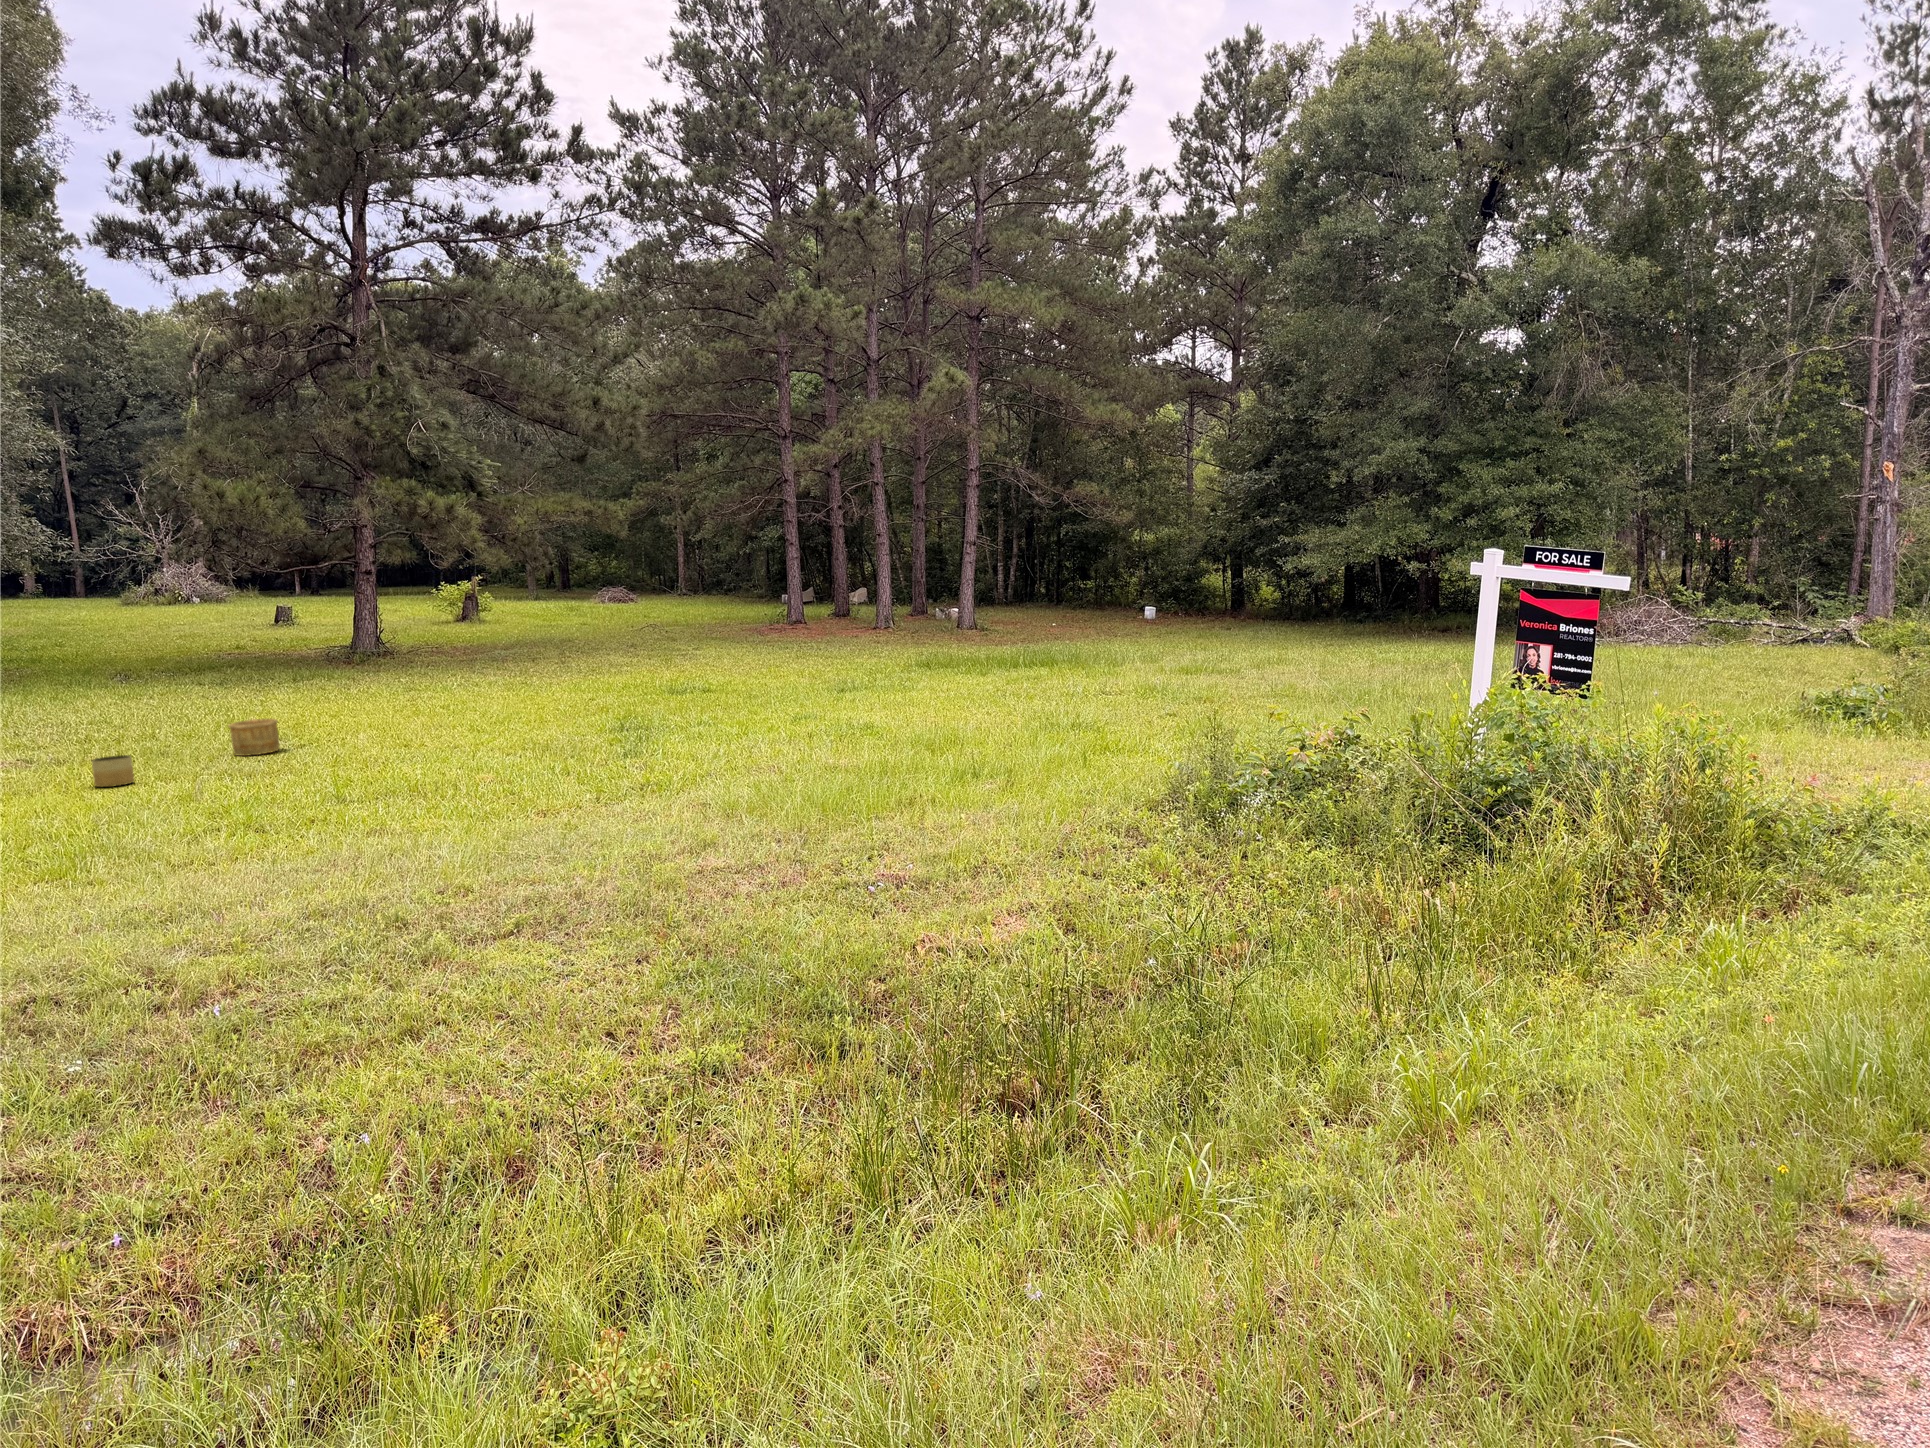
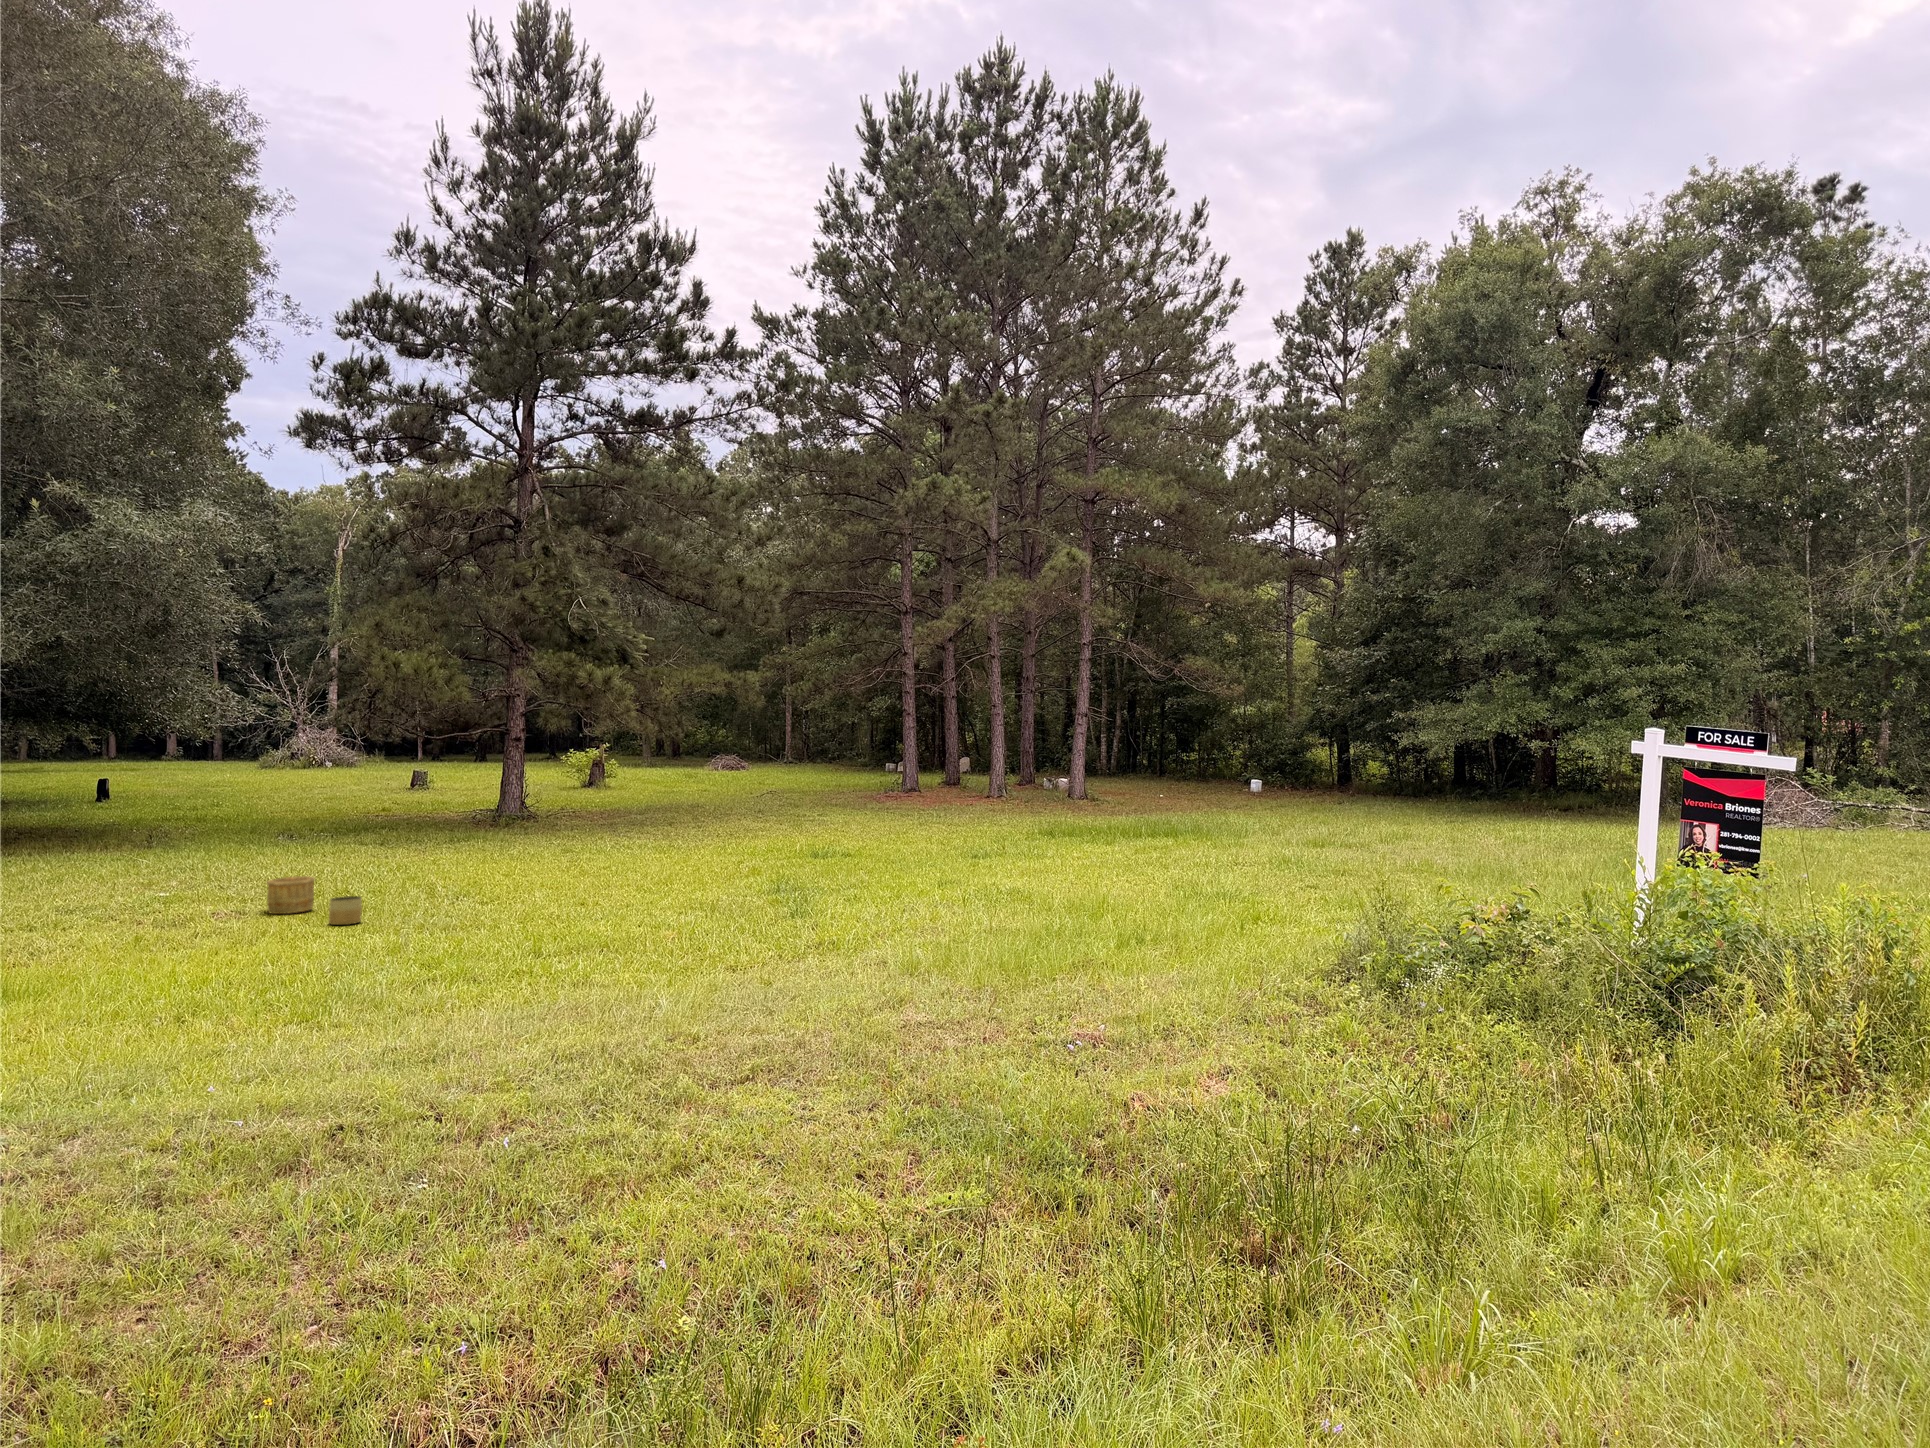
wooden bucket: present [228,719,280,756] -> present [266,876,315,914]

